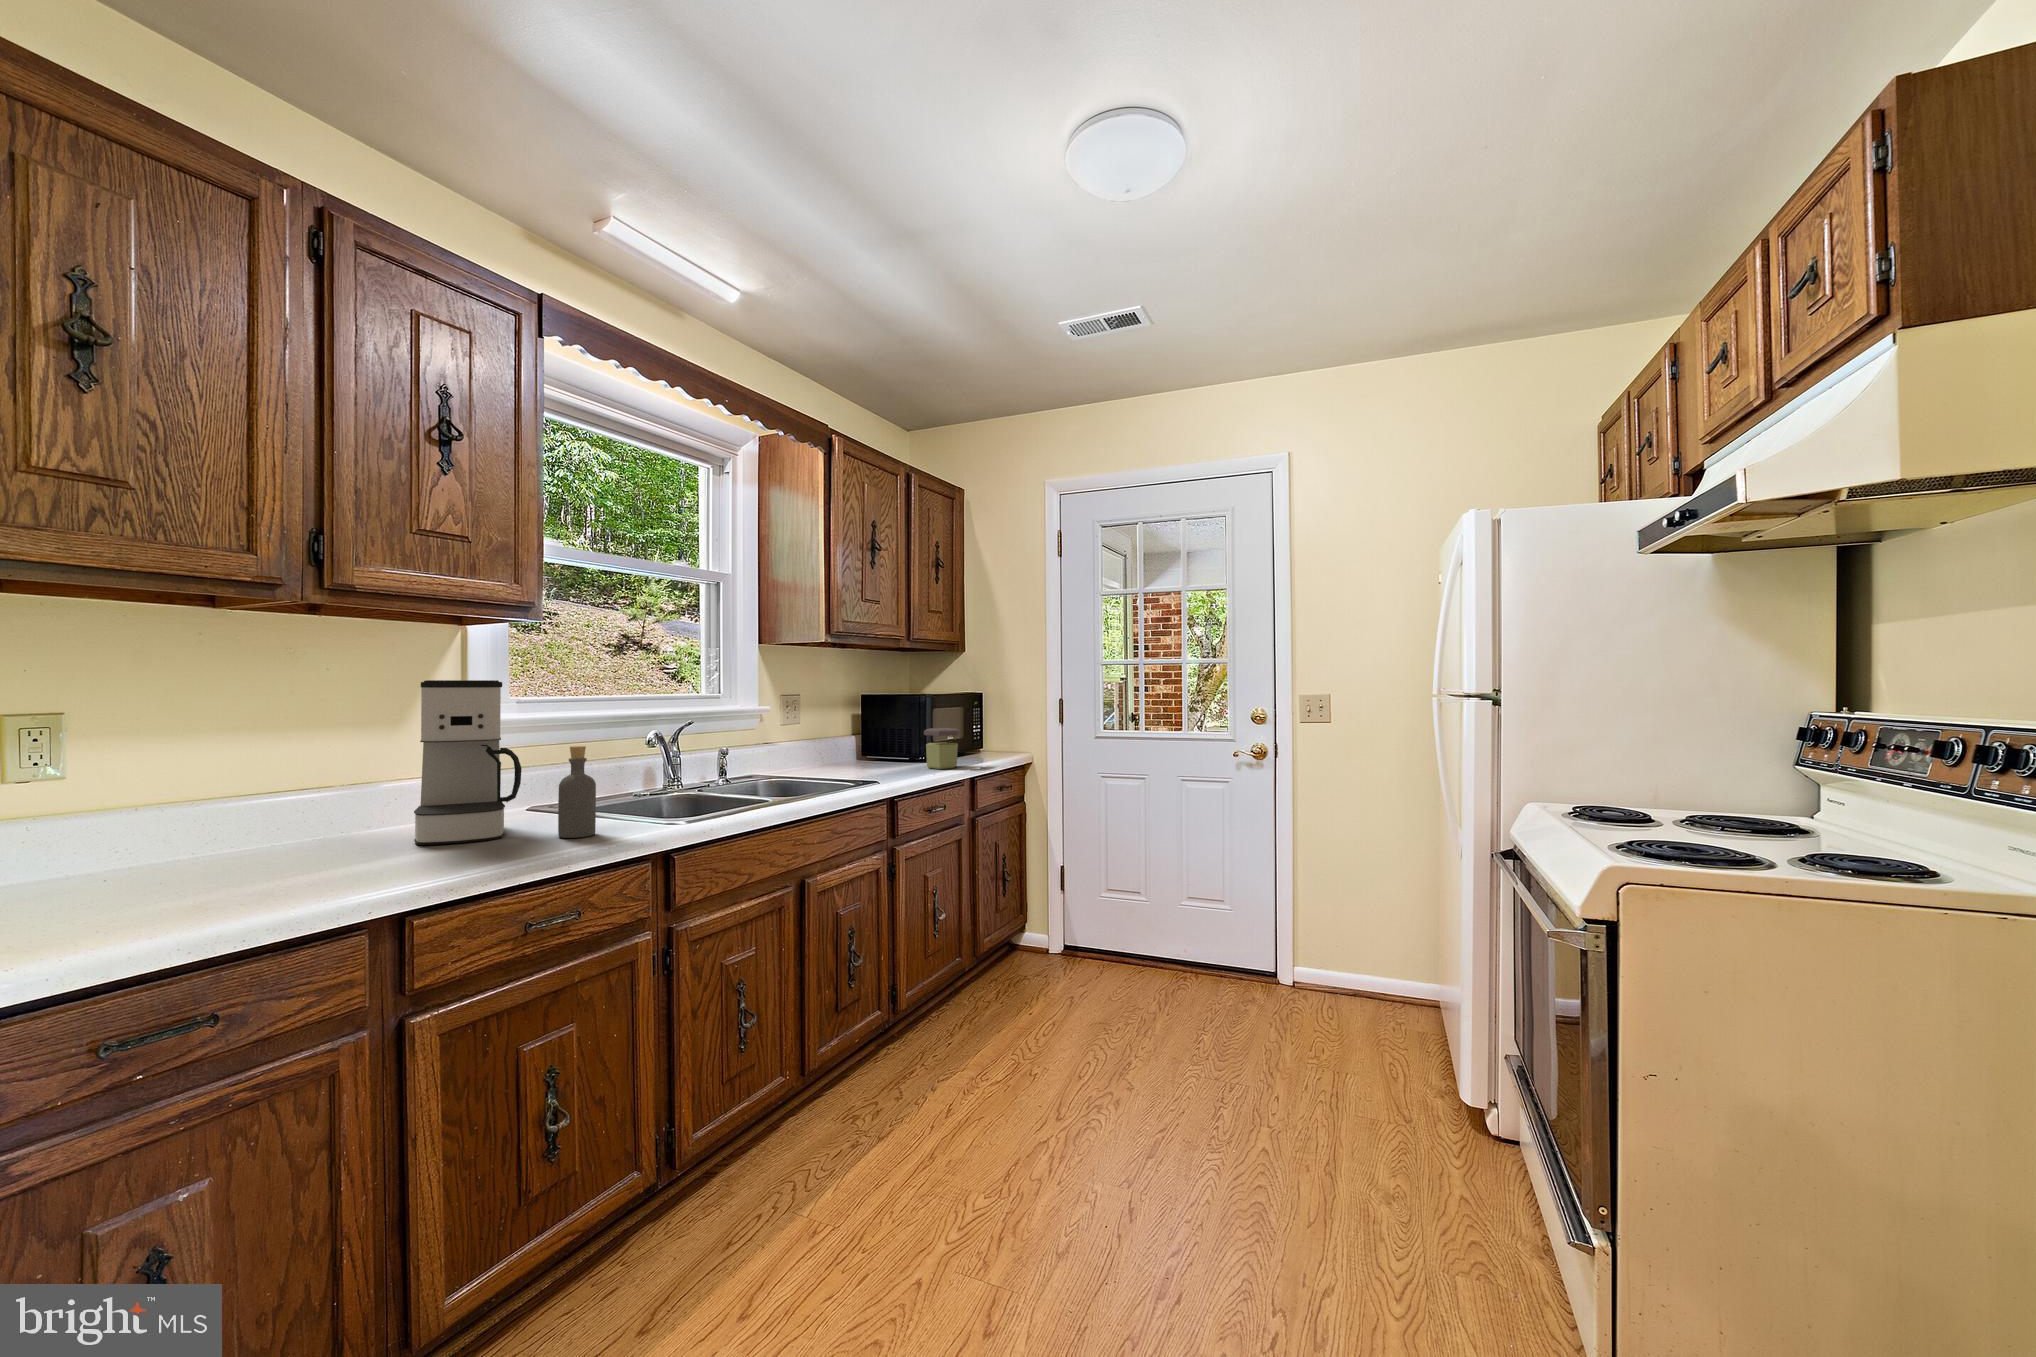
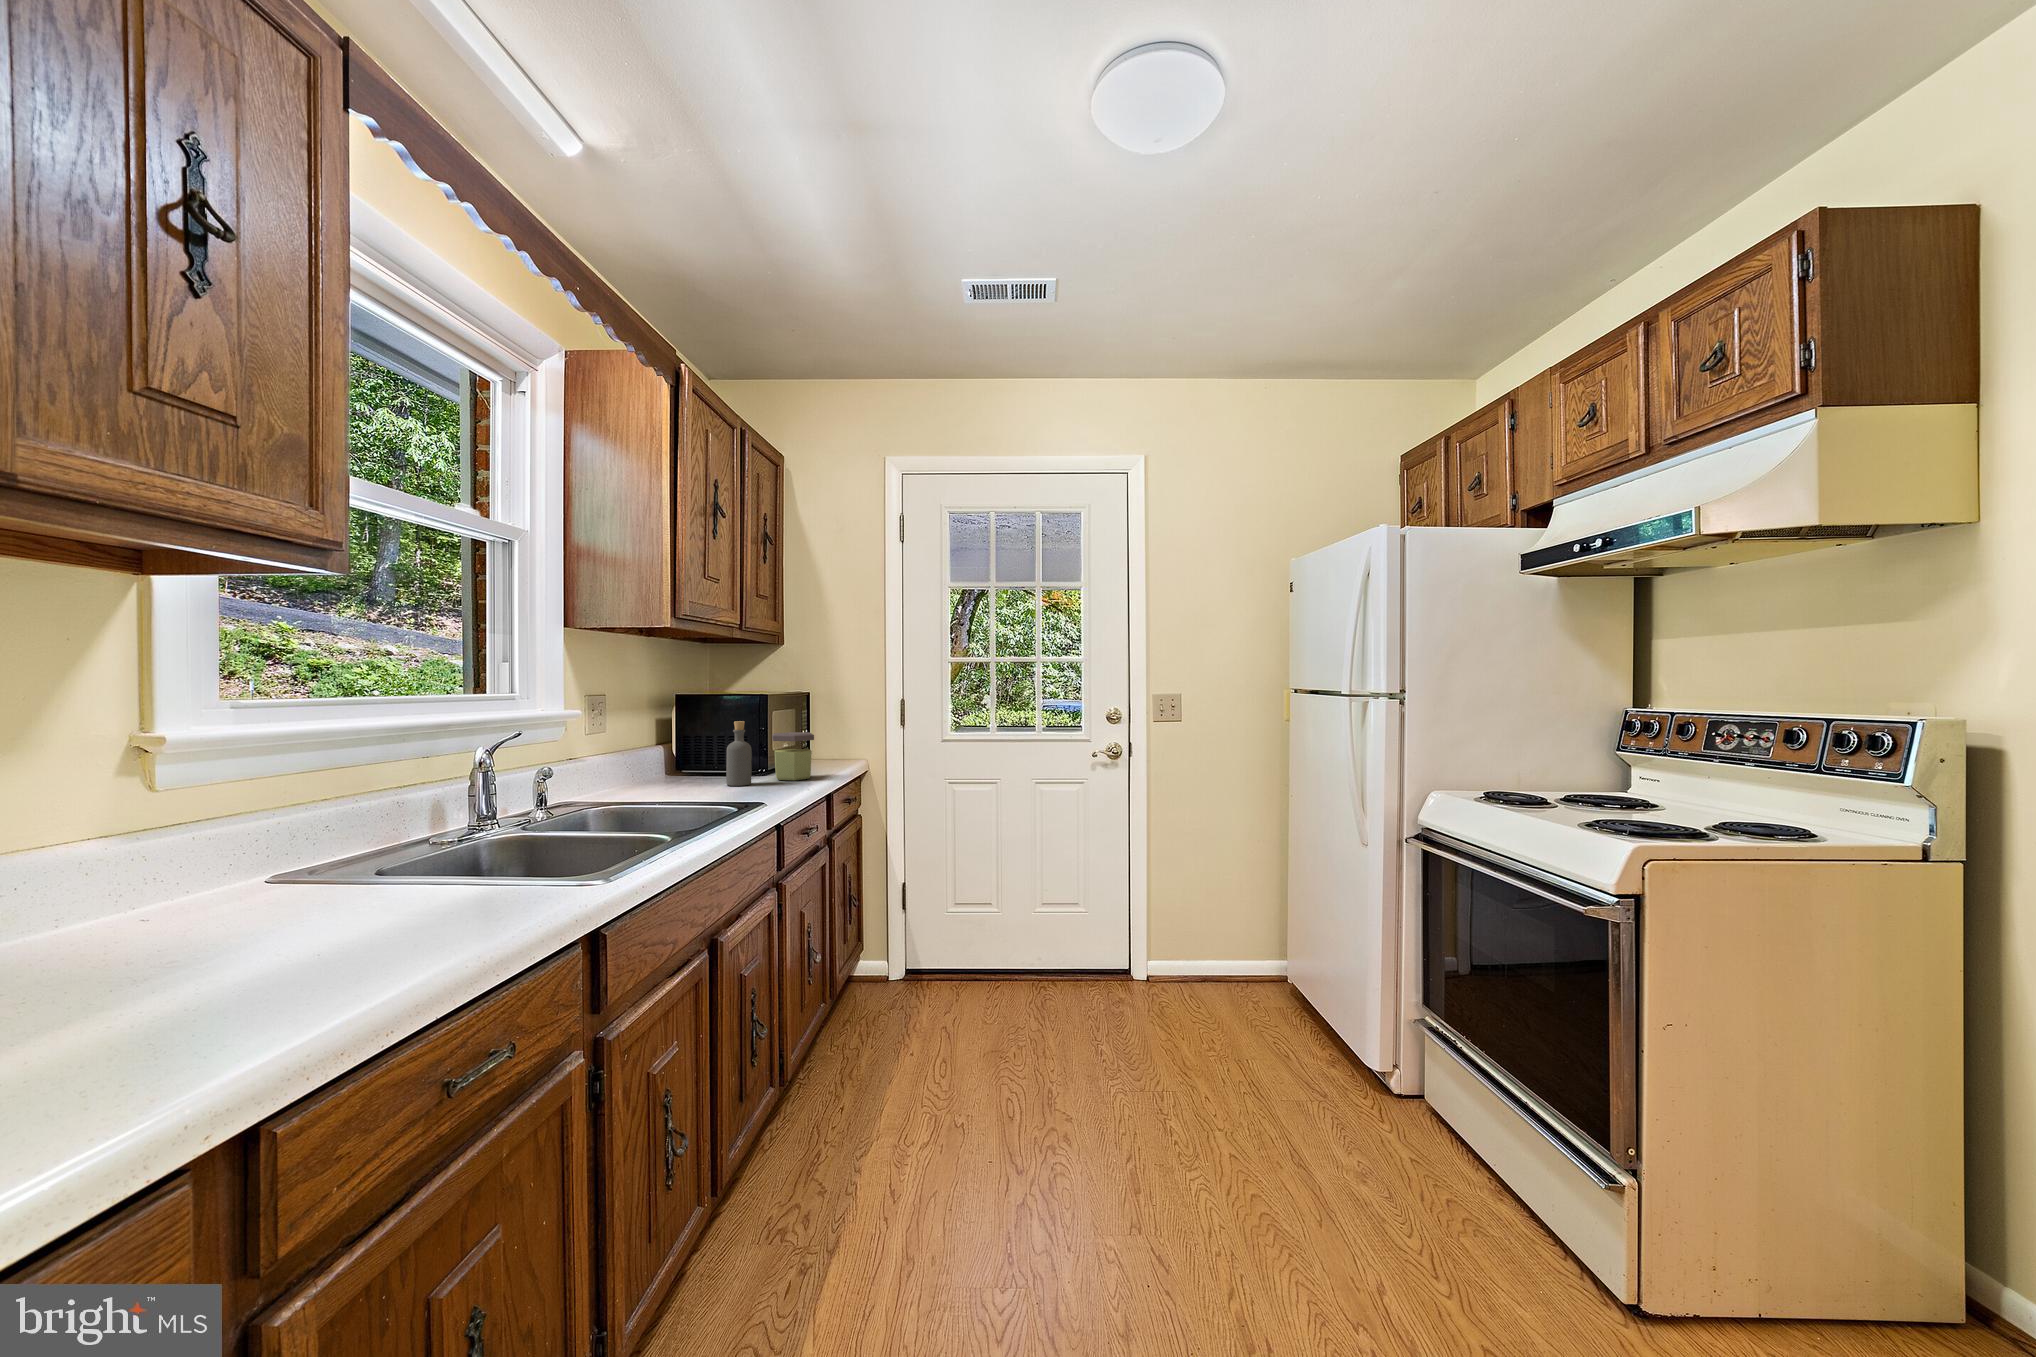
coffee maker: present [414,680,521,845] -> none [87,668,308,965]
bottle: present [558,746,596,838] -> present [726,721,752,786]

